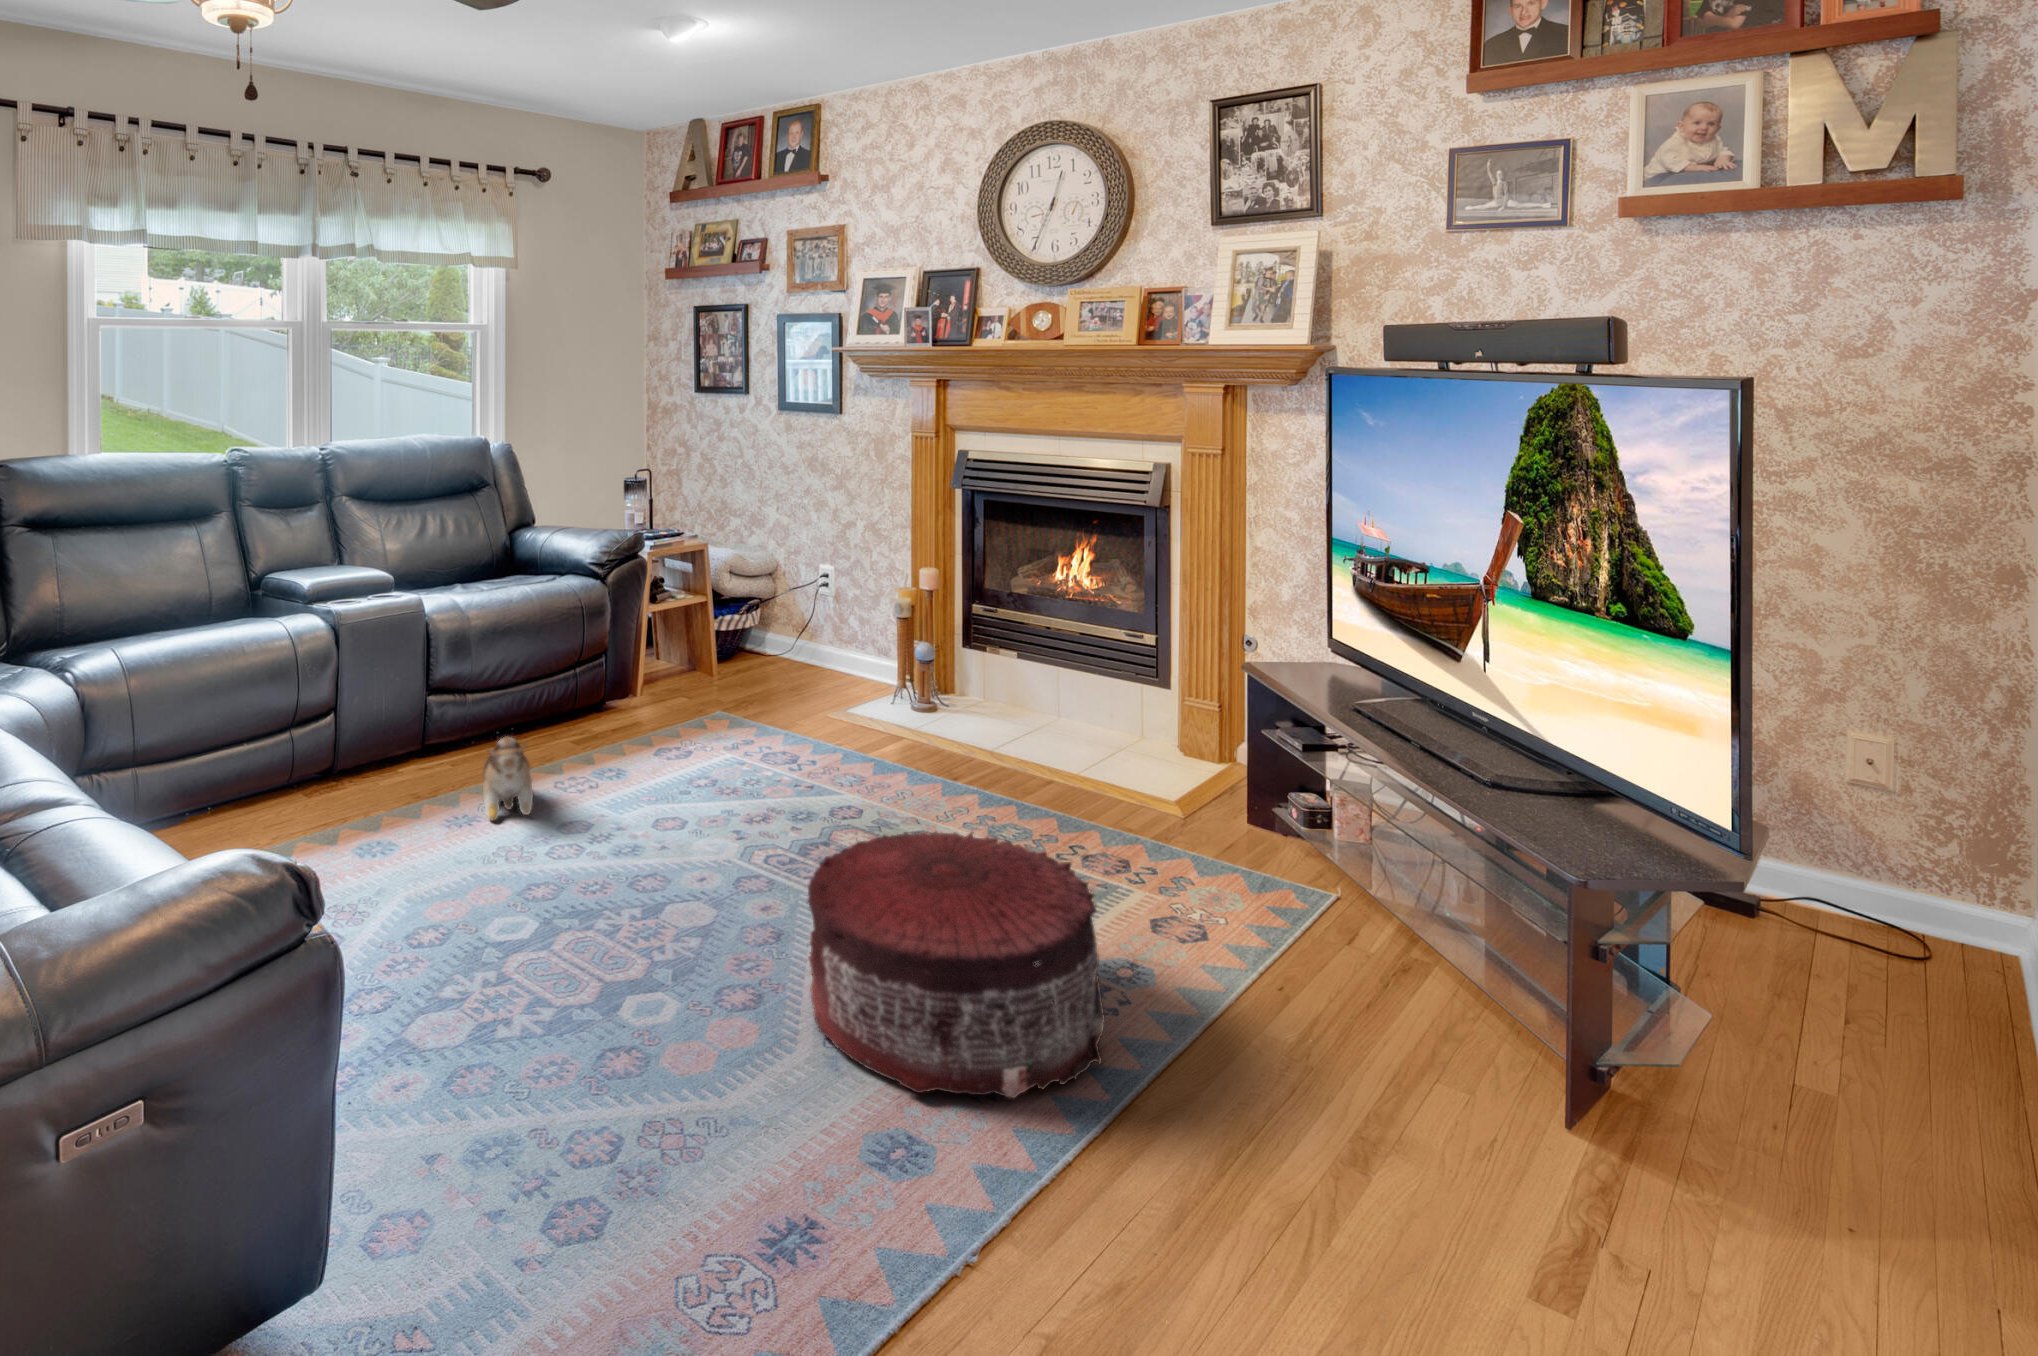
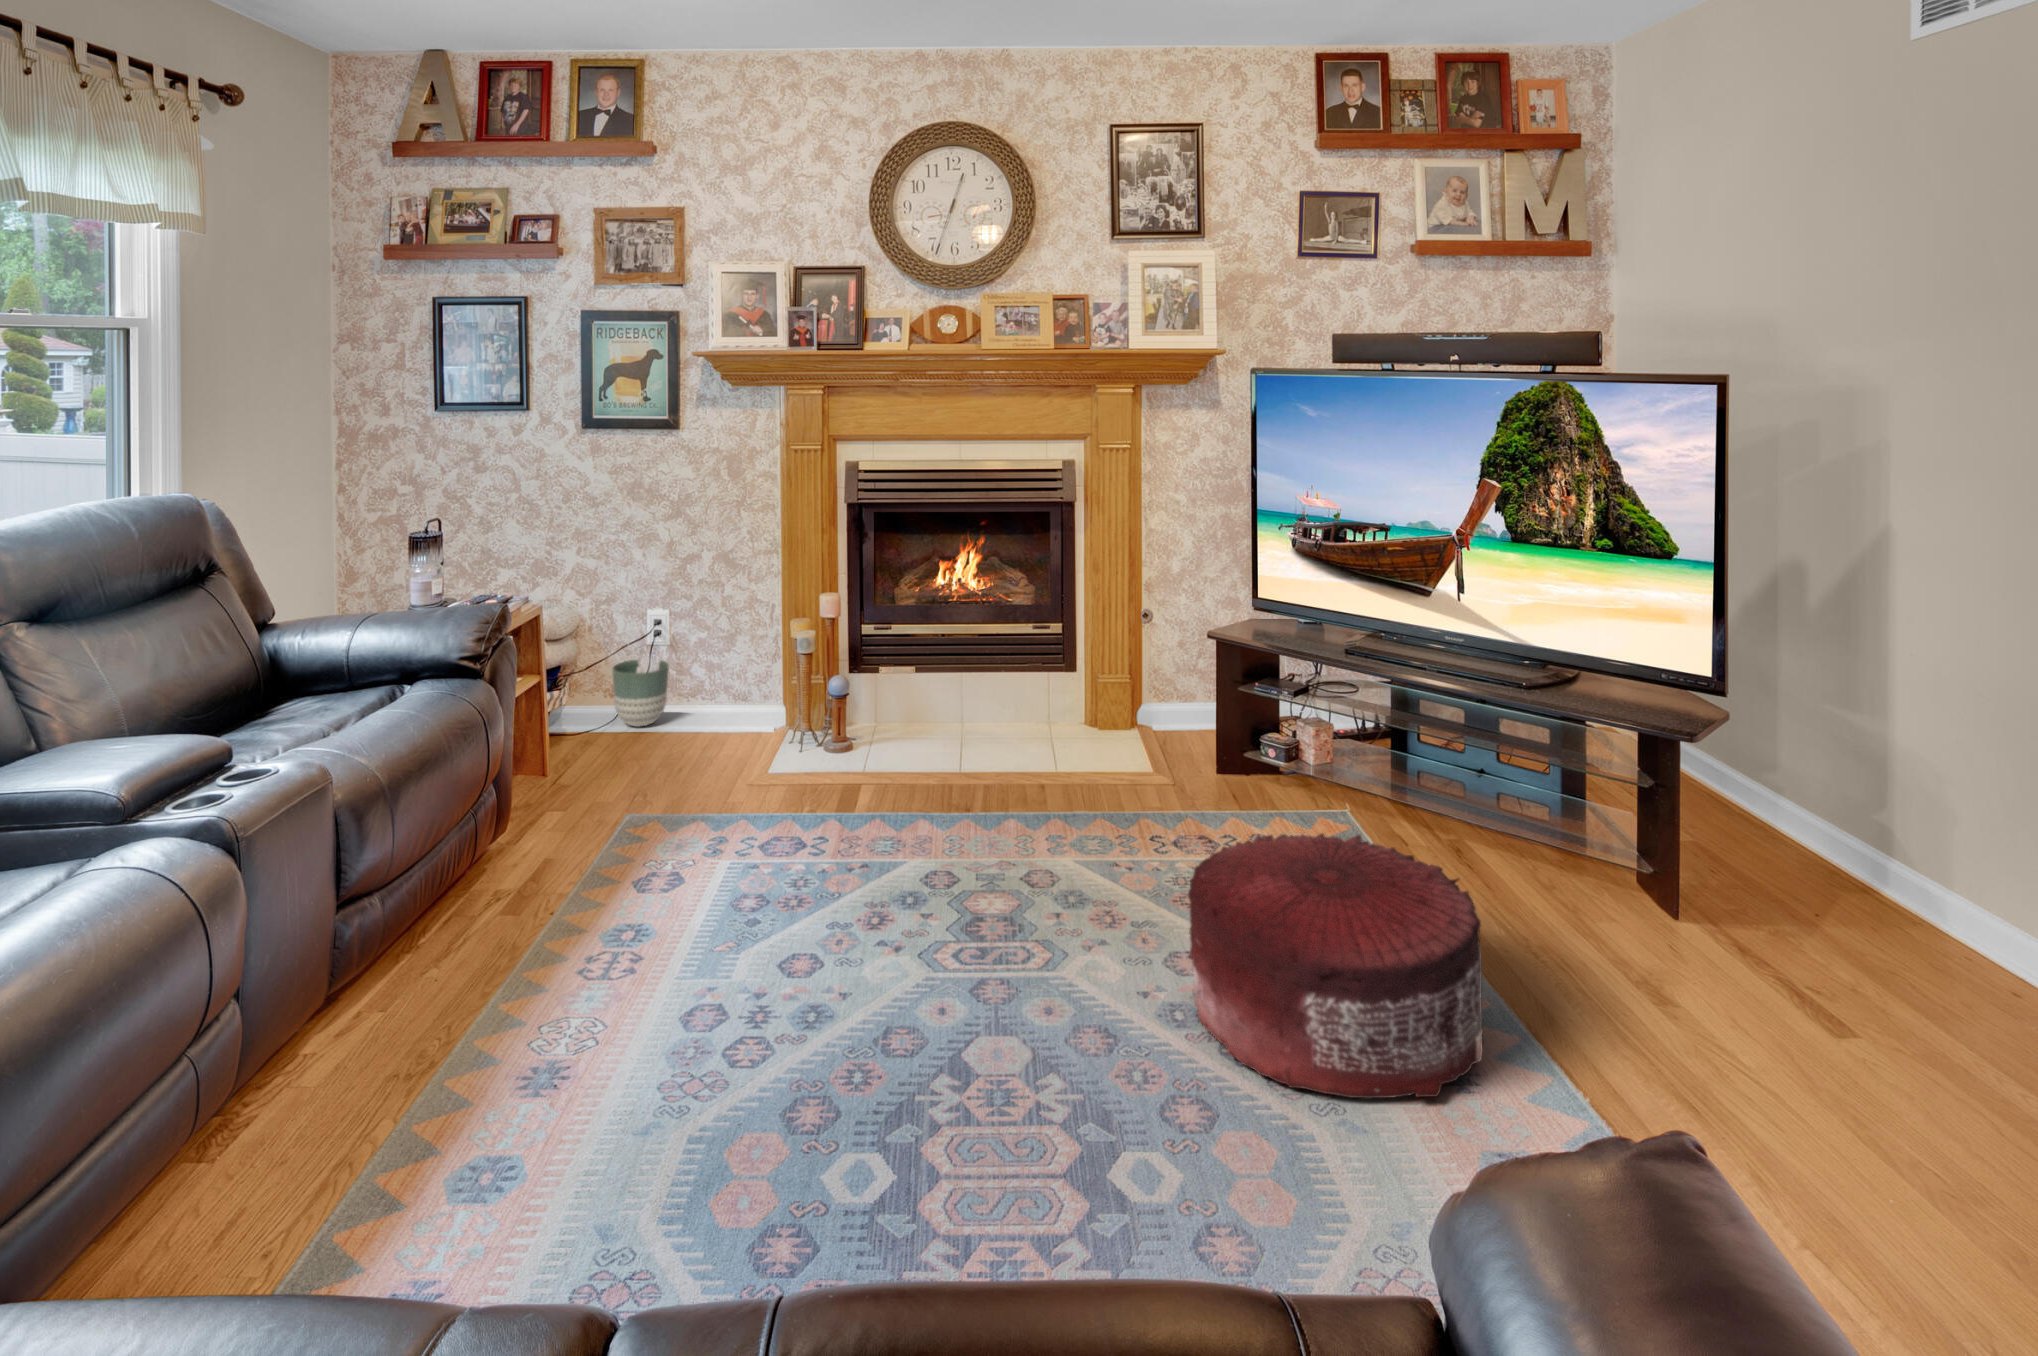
planter: none [780,611,827,668] -> present [612,660,669,727]
plush toy: present [483,737,533,821] -> none [514,902,660,1033]

